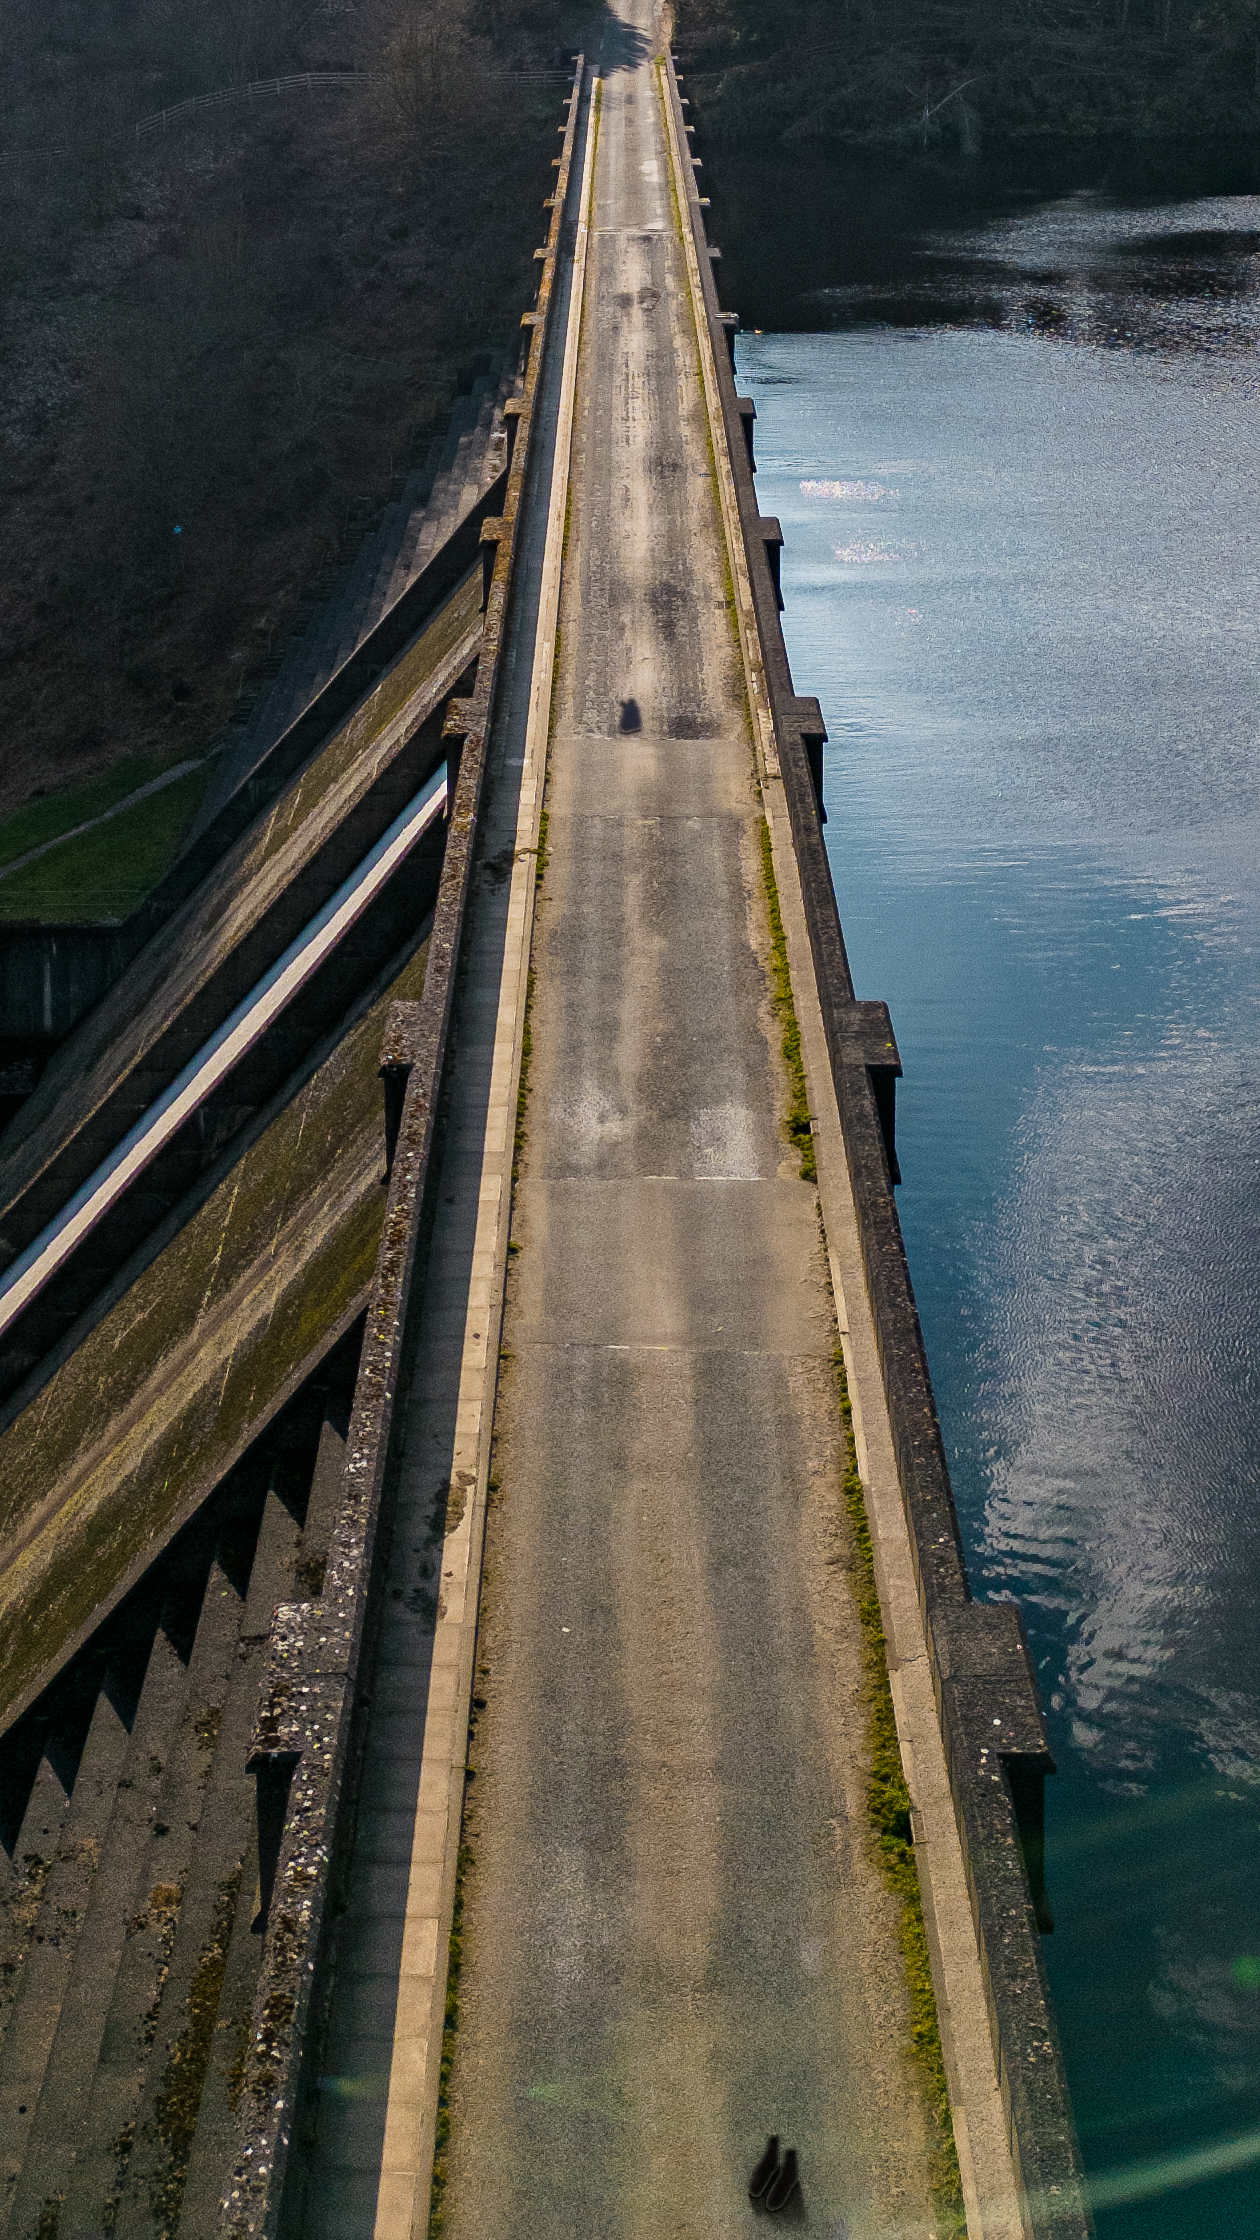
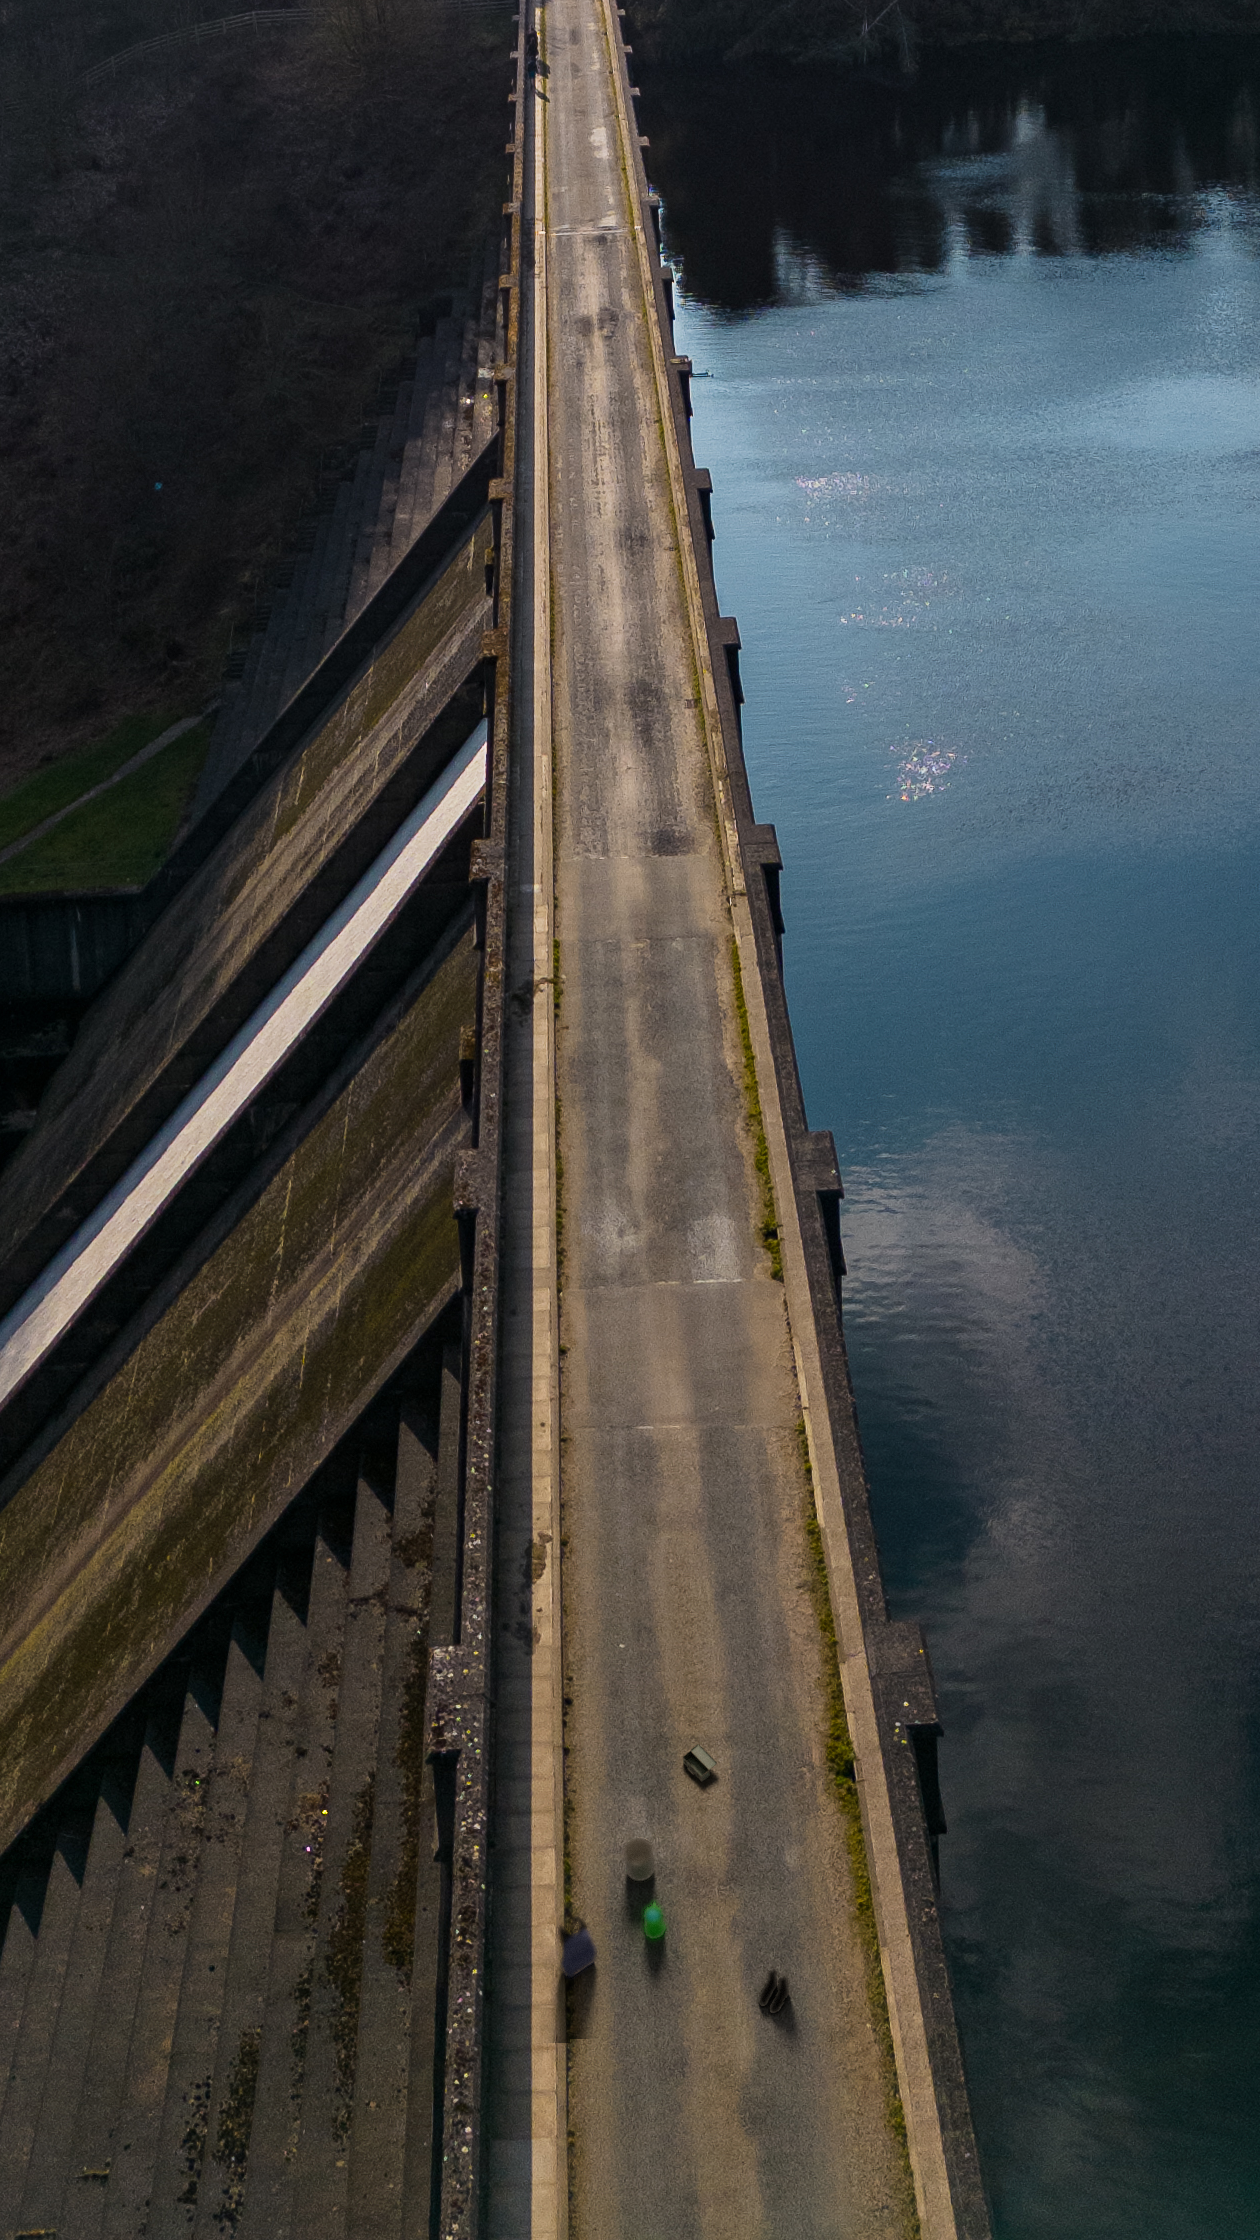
backpack: present [618,698,643,734] -> present [558,1917,597,1977]
toolbox: none [645,1773,698,1831] -> present [683,1744,717,1782]
planter: none [544,1906,592,1977] -> present [624,1838,654,1881]
watering can: none [567,2010,604,2072] -> present [644,1904,666,1939]

